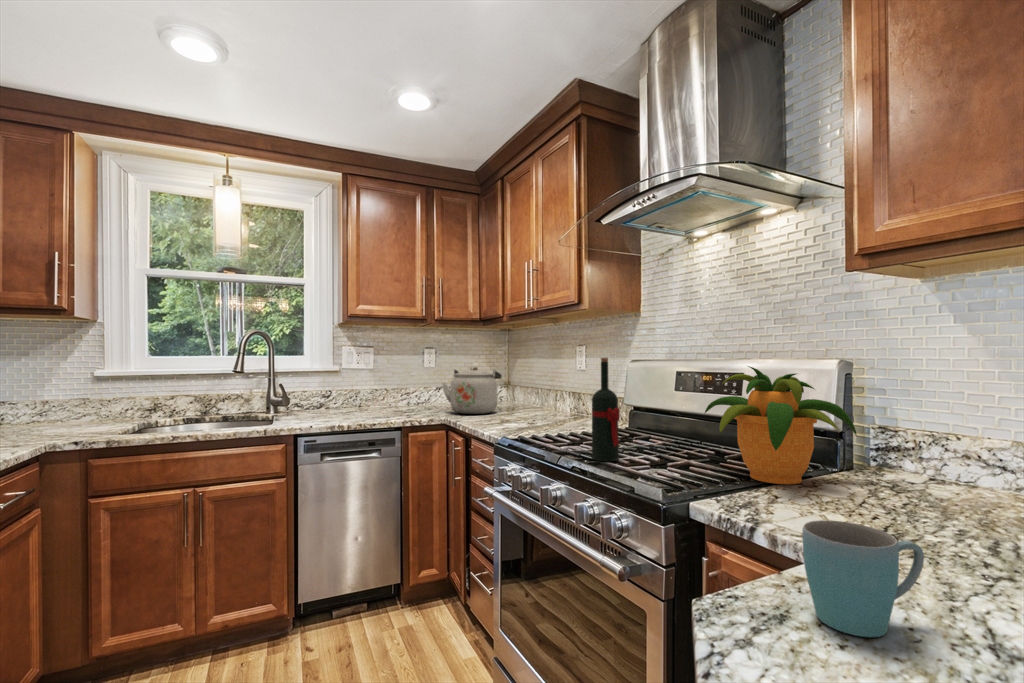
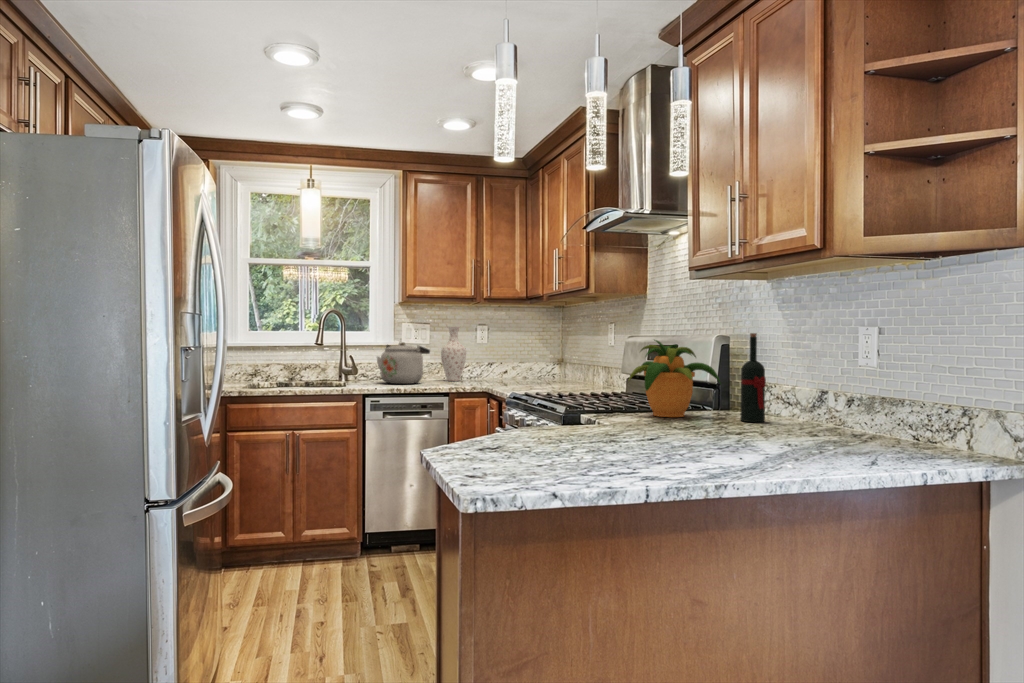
vase: none [386,349,413,409] -> present [441,326,466,381]
wine bottle: present [592,358,620,461] -> present [740,333,766,422]
kettle: present [442,367,501,414] -> present [377,342,430,384]
mug: present [802,520,924,637] -> none [562,401,607,440]

